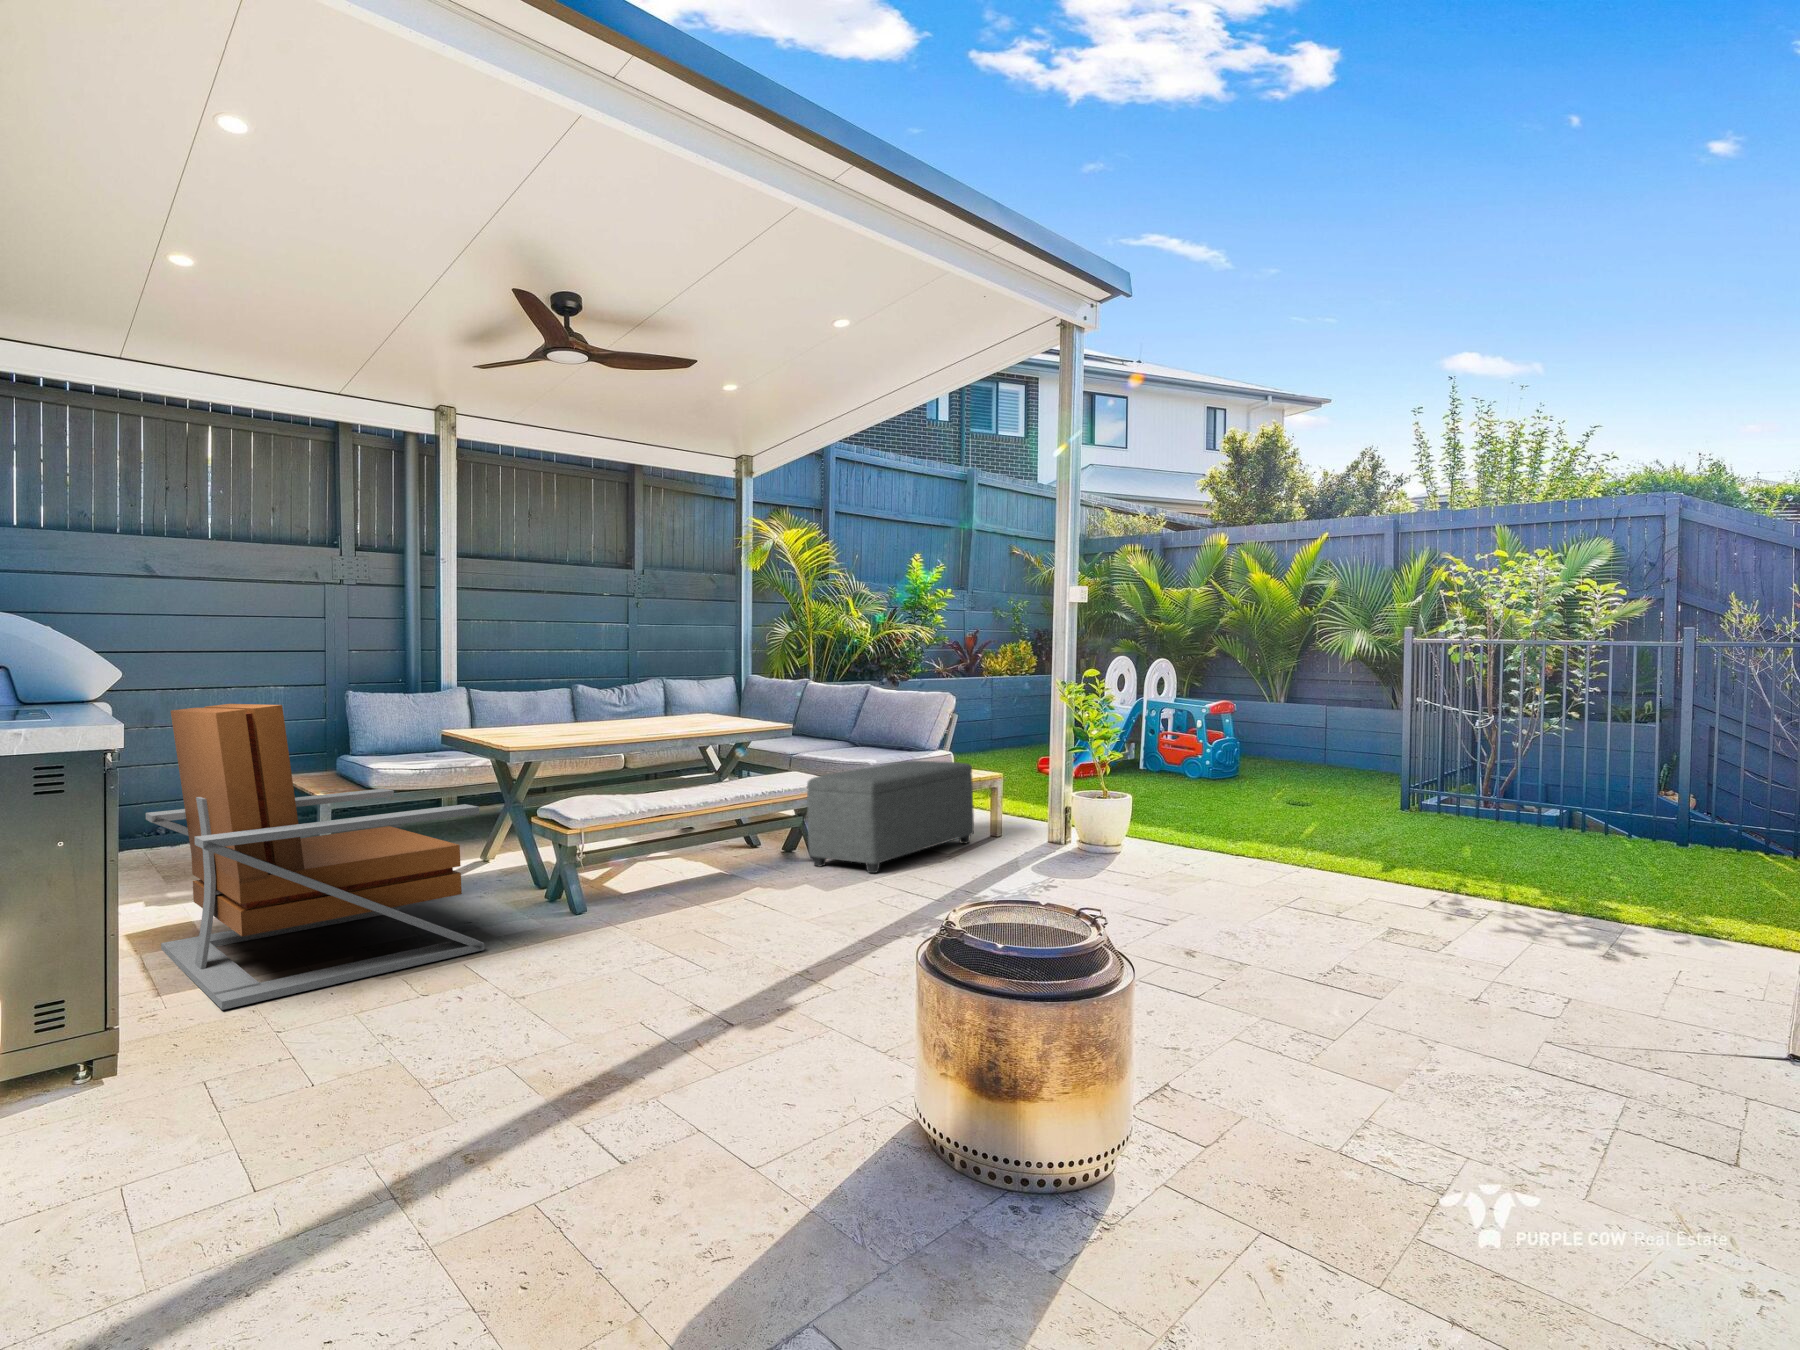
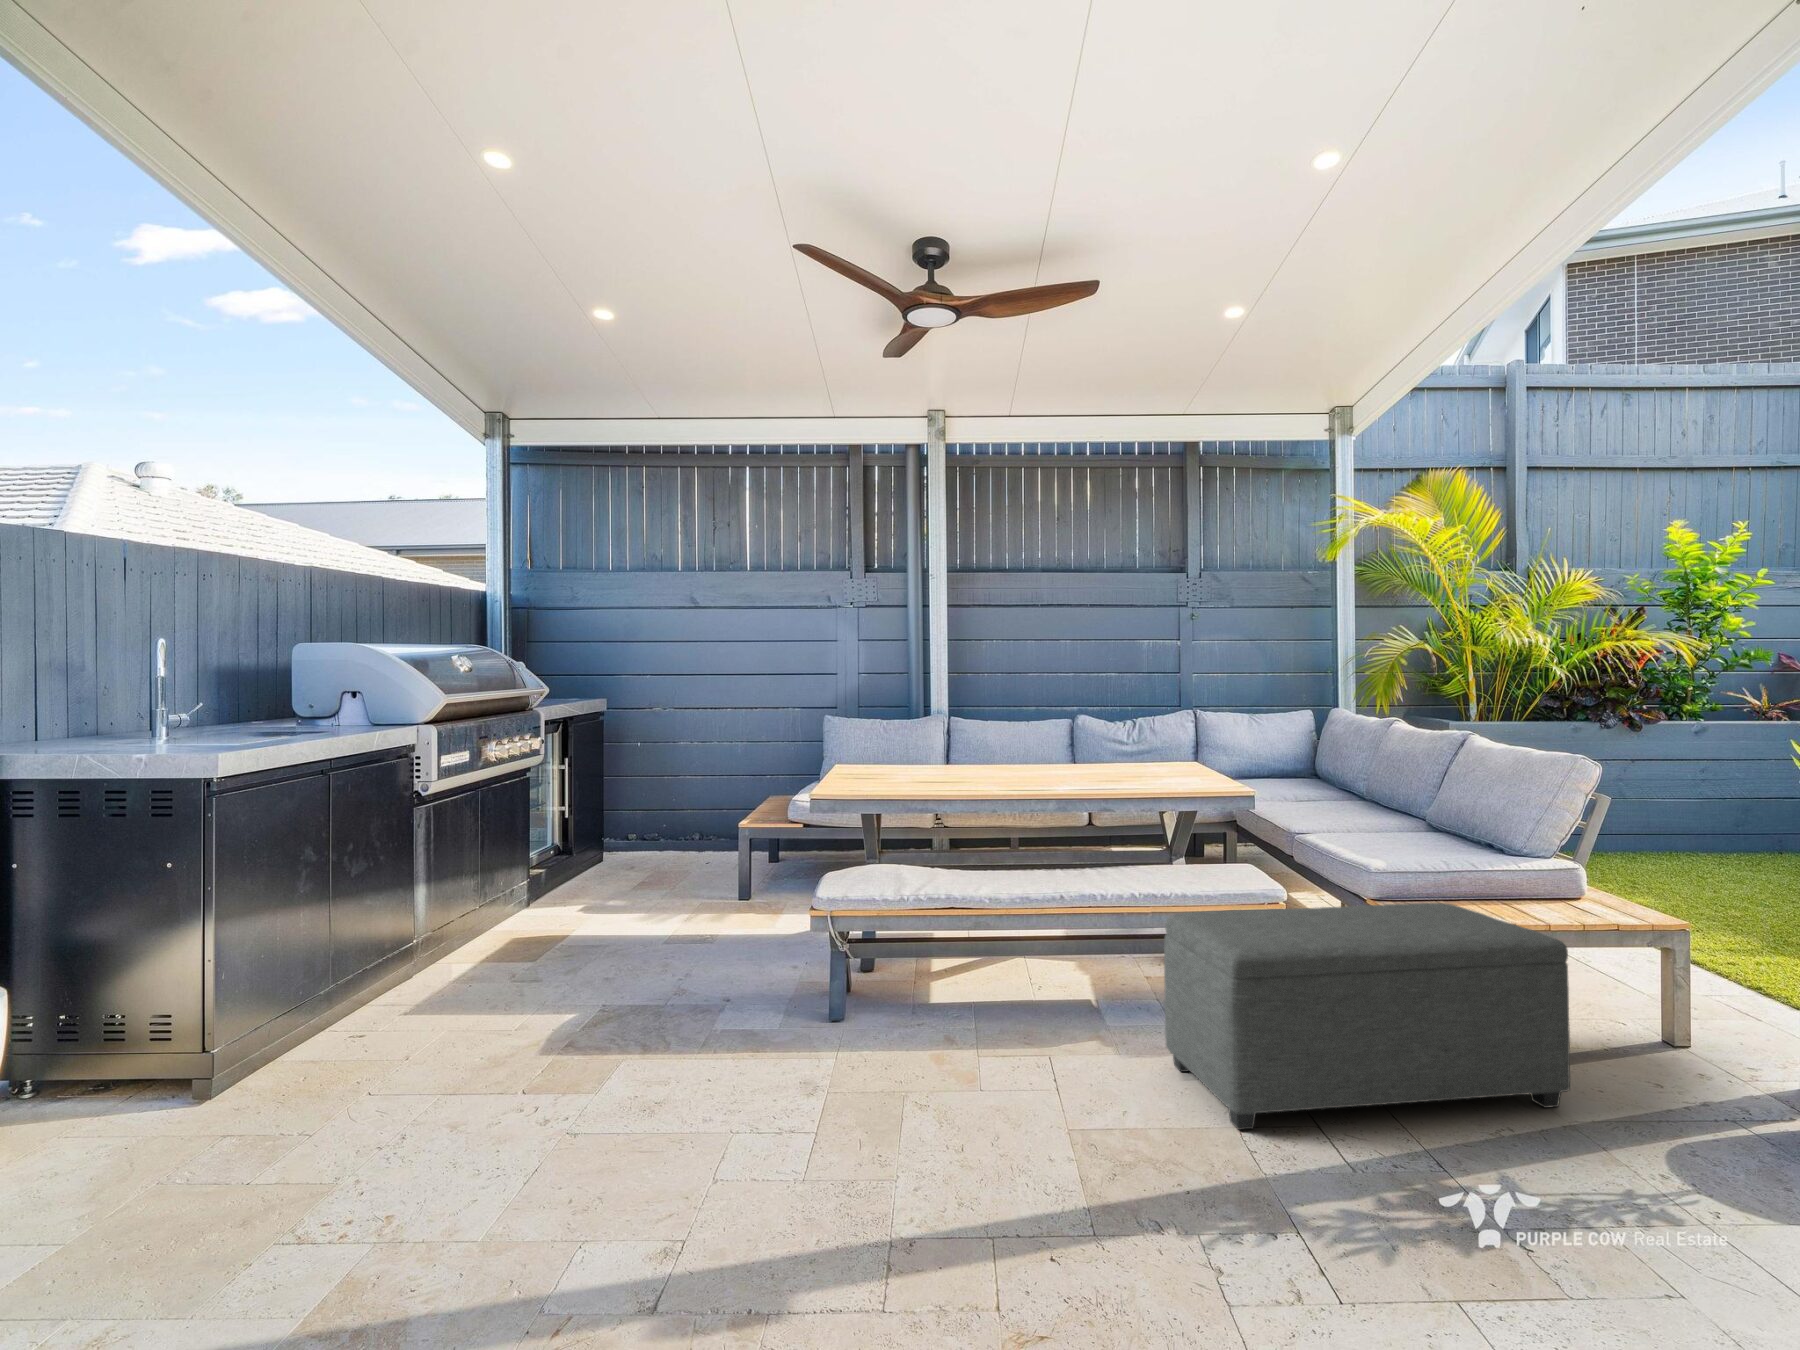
lounge chair: present [146,704,484,1010] -> none [288,740,677,1085]

